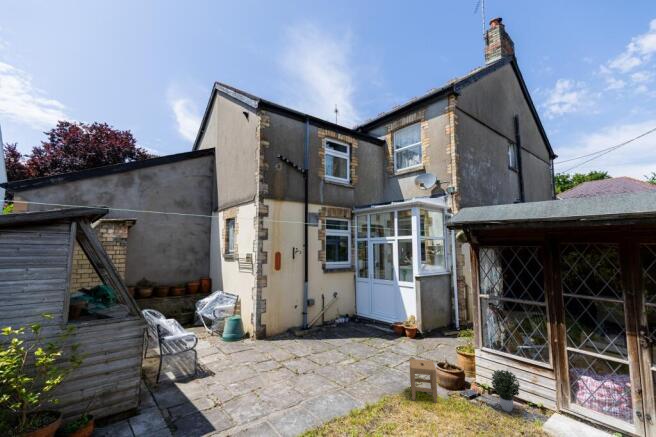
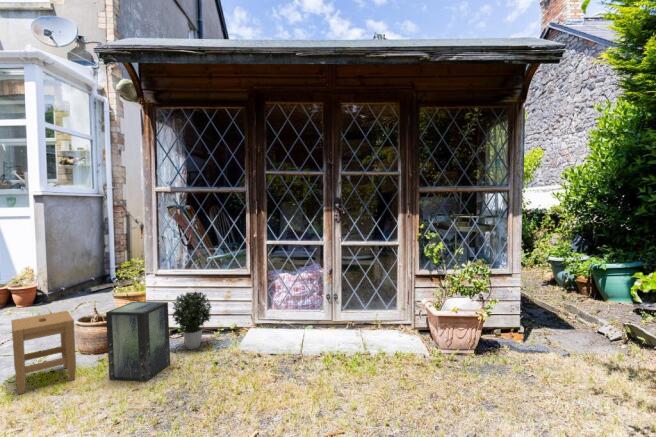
storage box: none [452,368,490,424] -> present [106,302,170,381]

